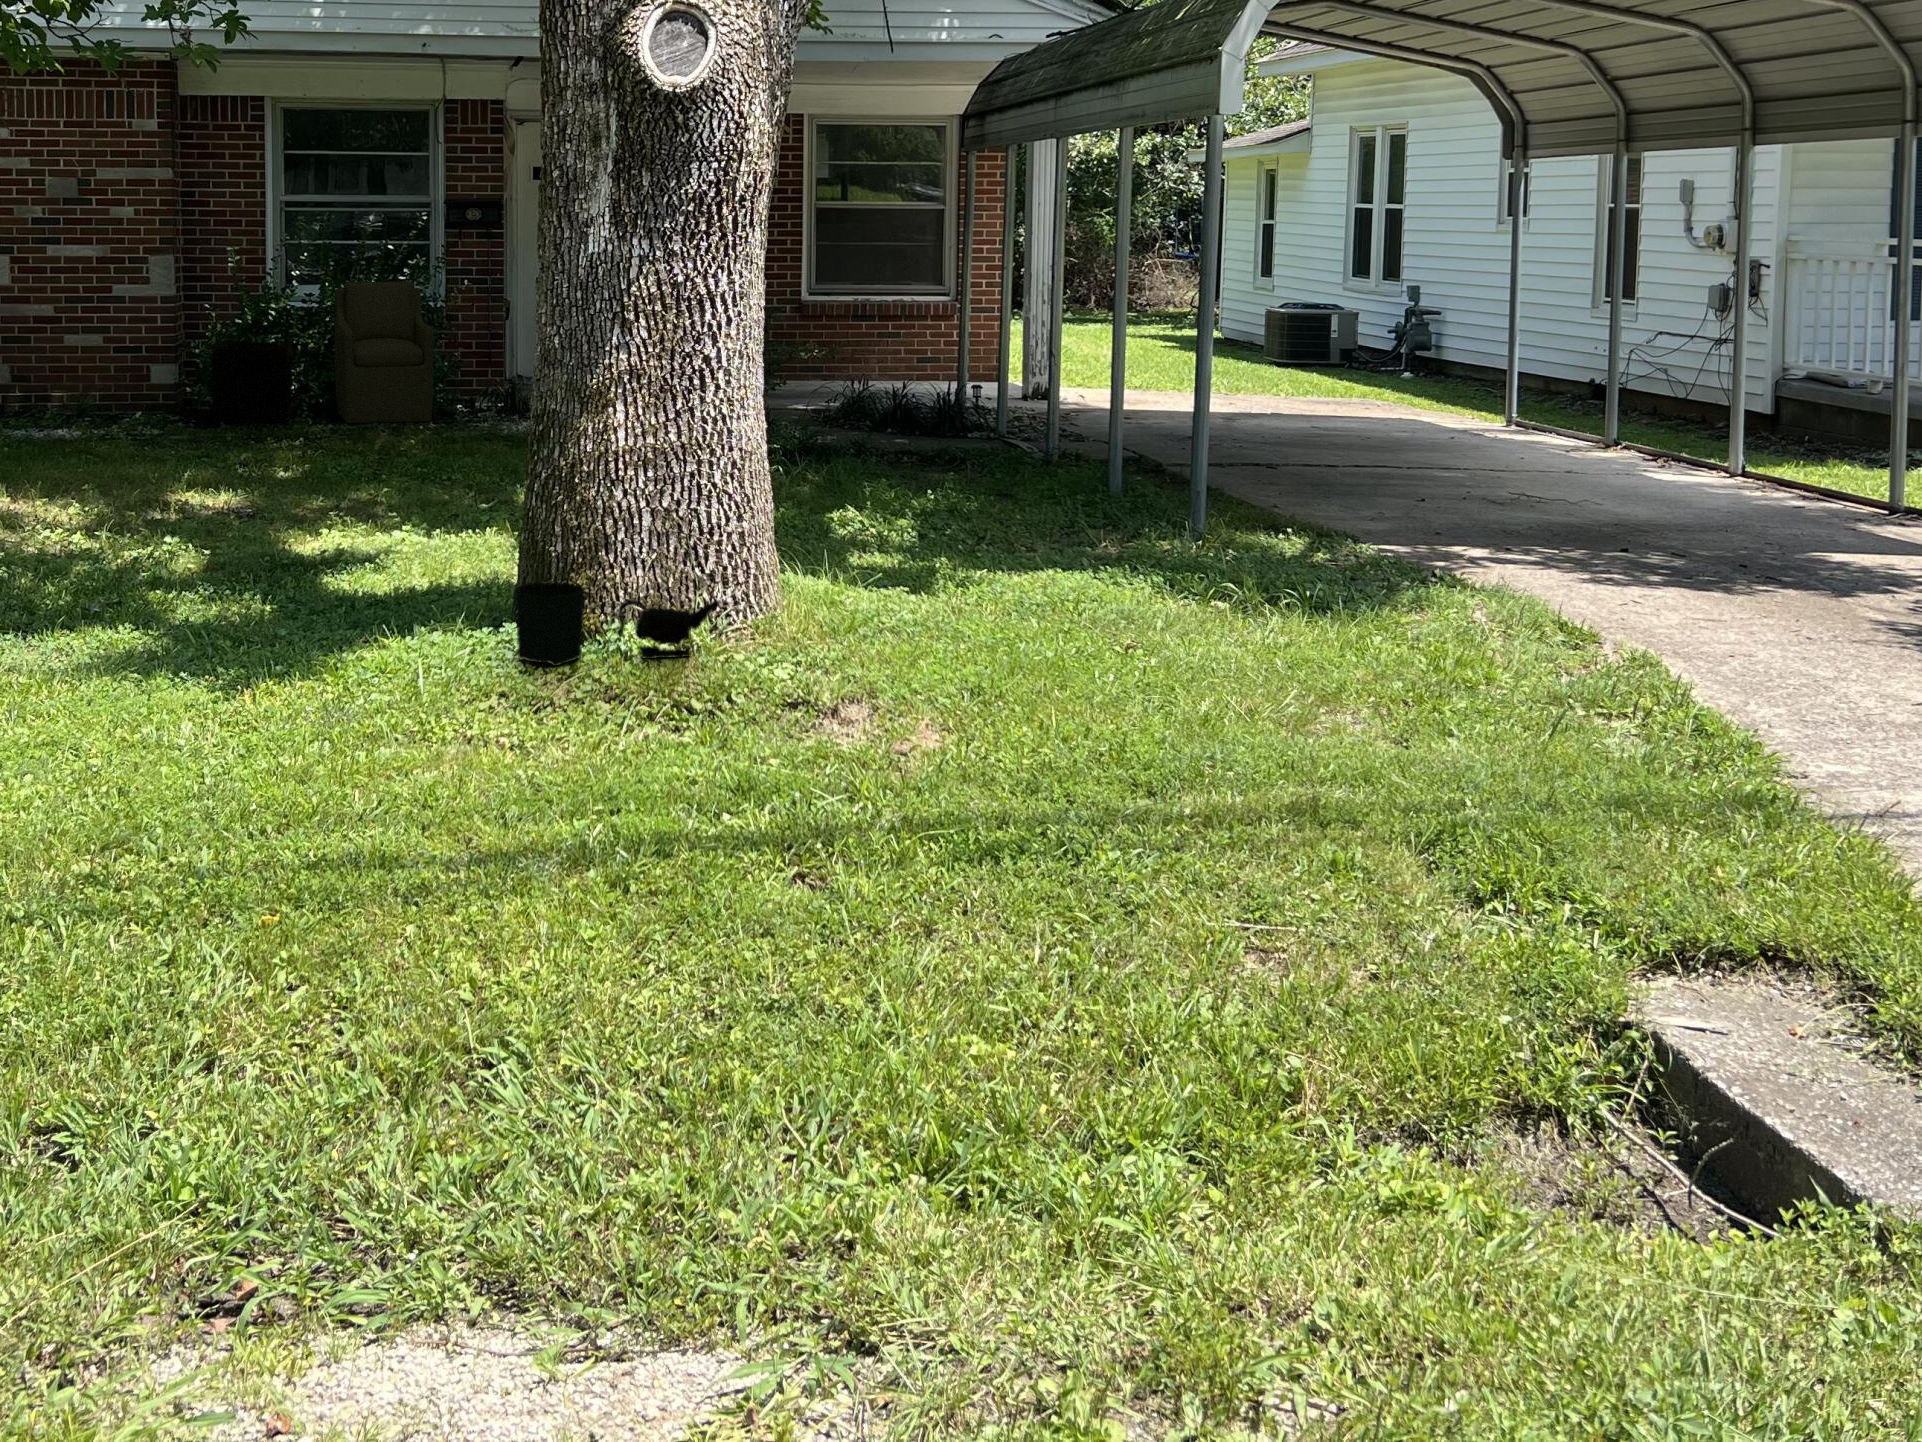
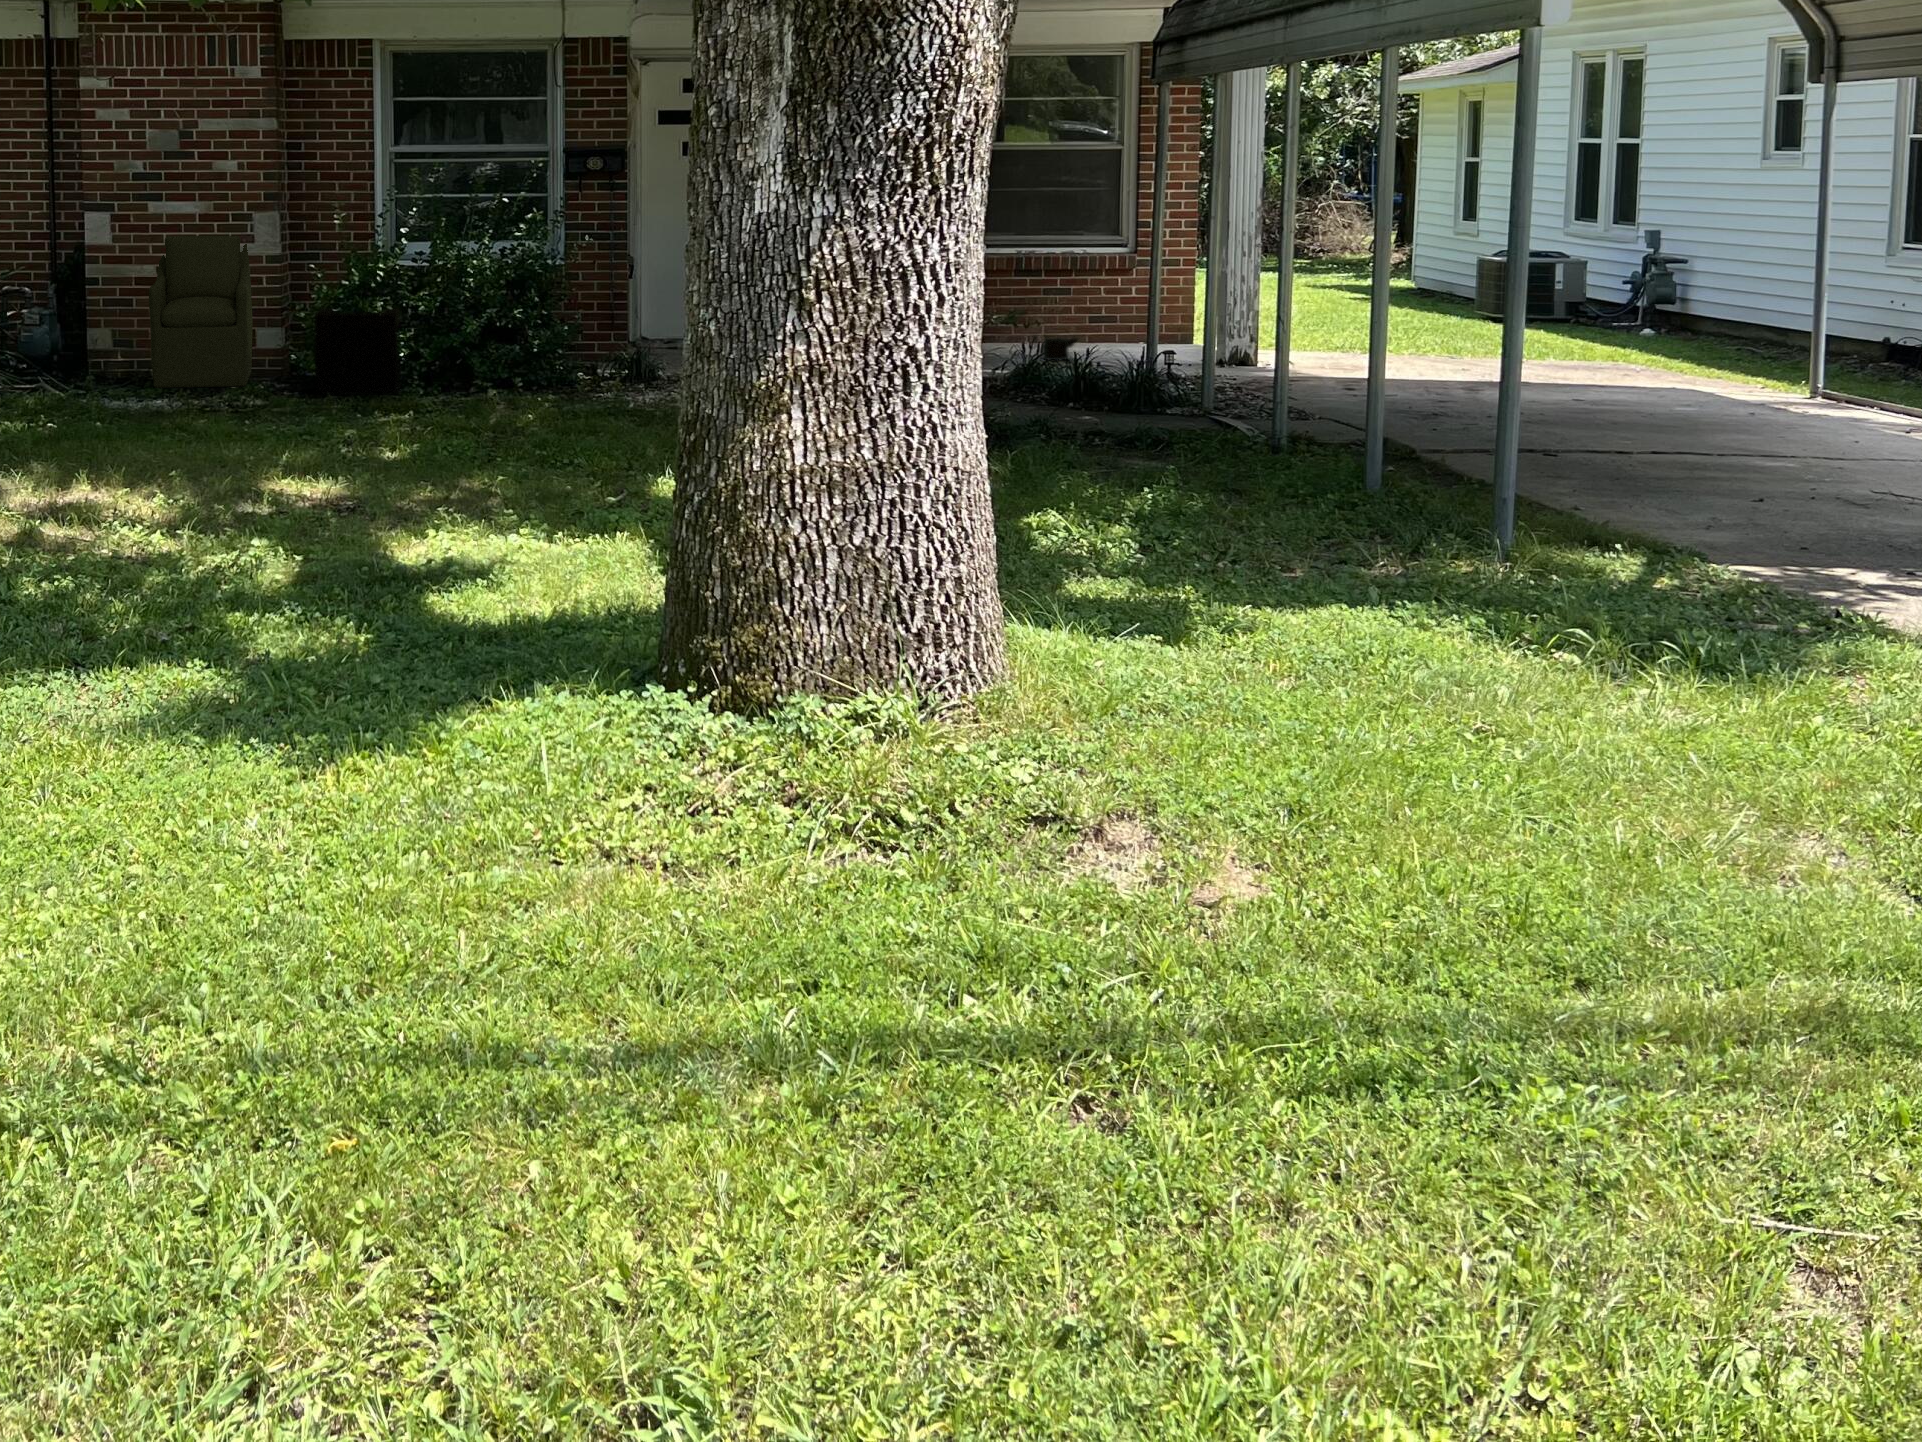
chair: present [335,282,434,424] -> present [149,236,252,388]
planter: present [515,581,585,666] -> none [665,634,754,747]
watering can: present [617,599,719,659] -> present [1034,336,1078,360]

